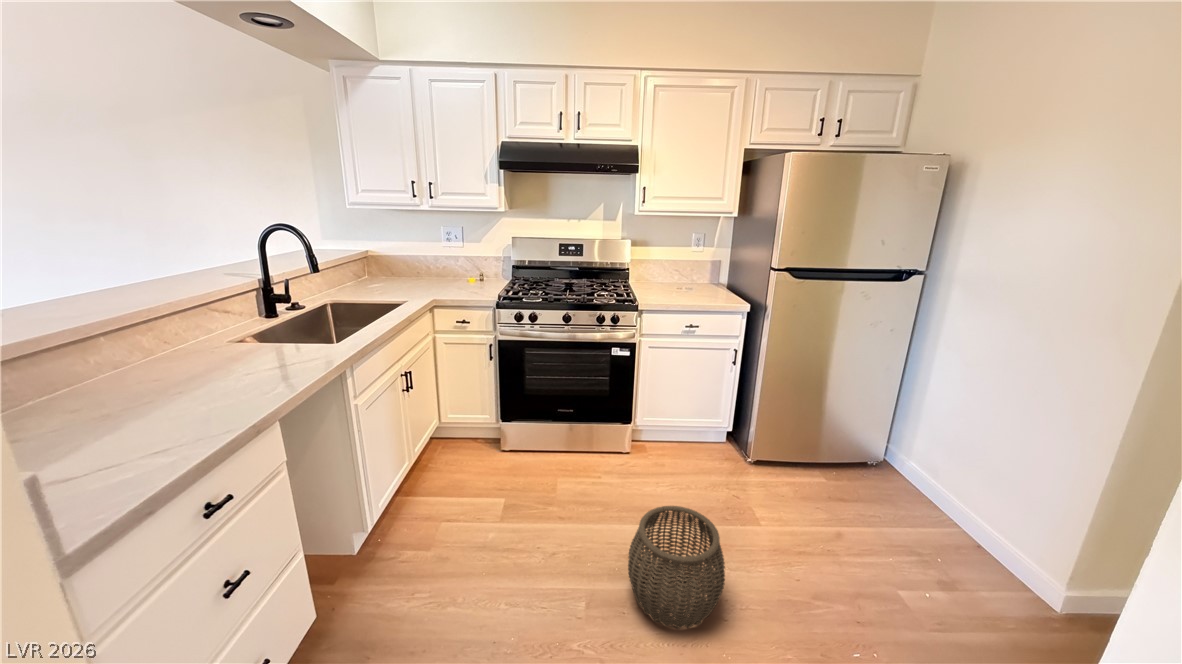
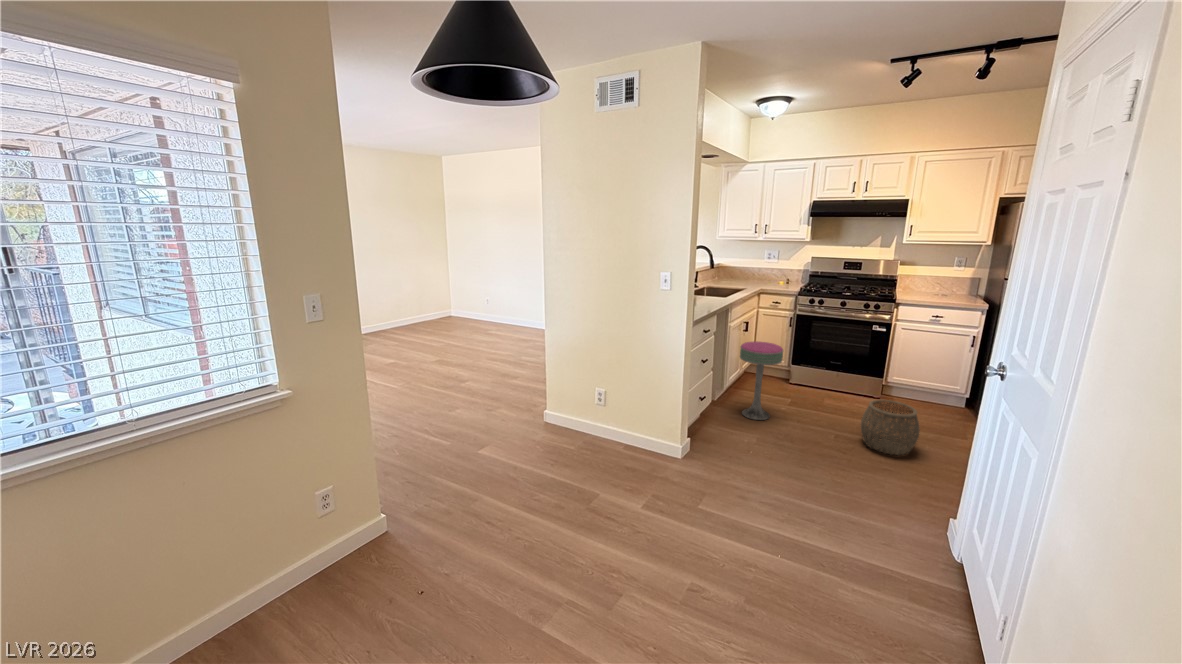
bar stool: none [371,426,470,606] -> present [740,341,783,420]

